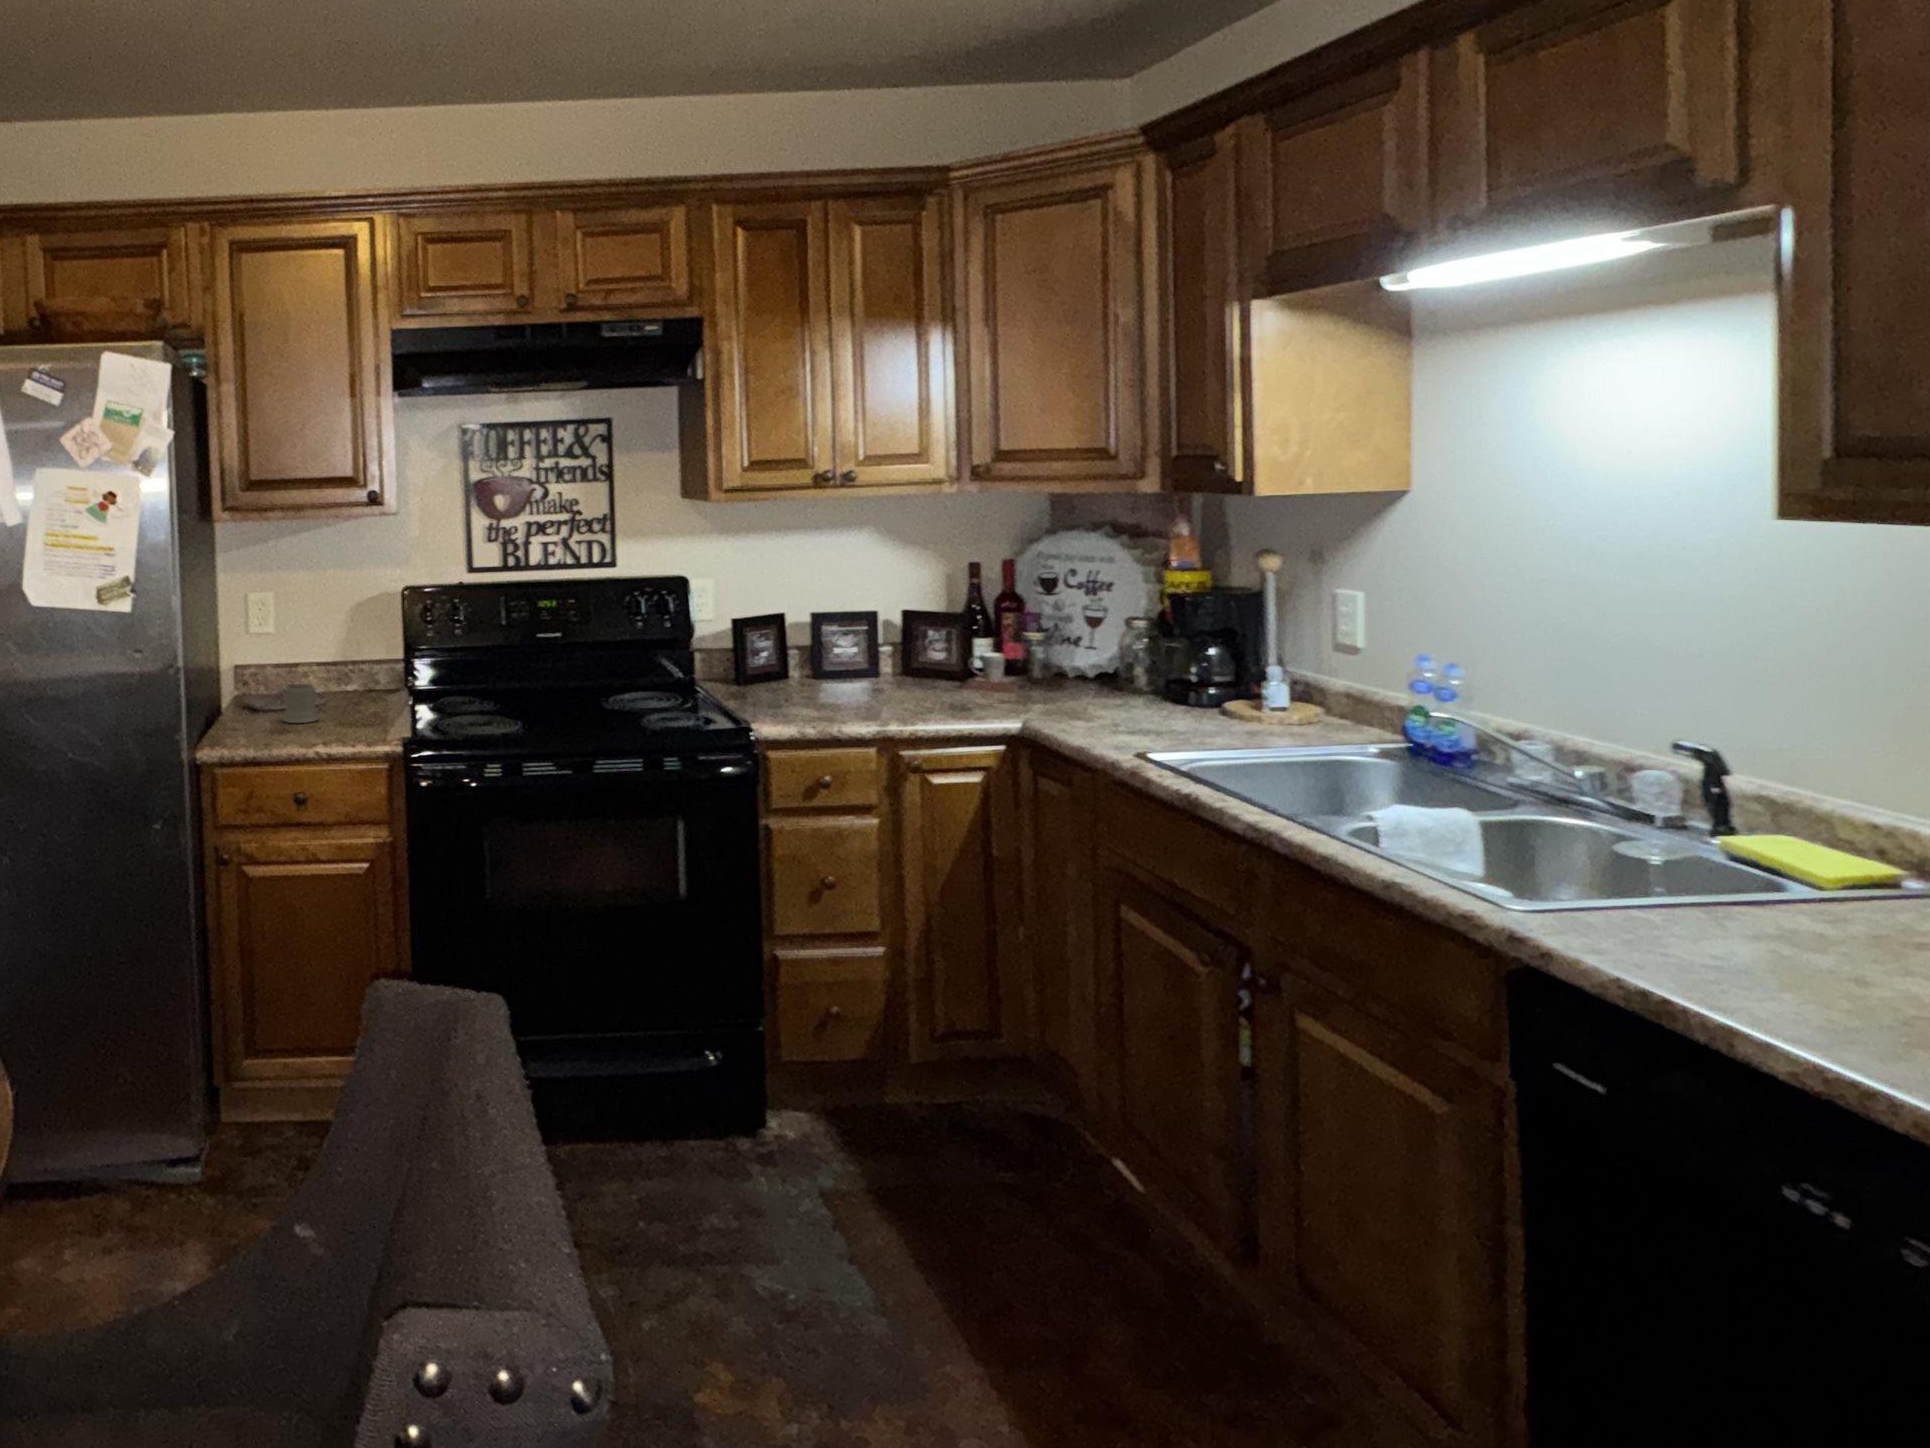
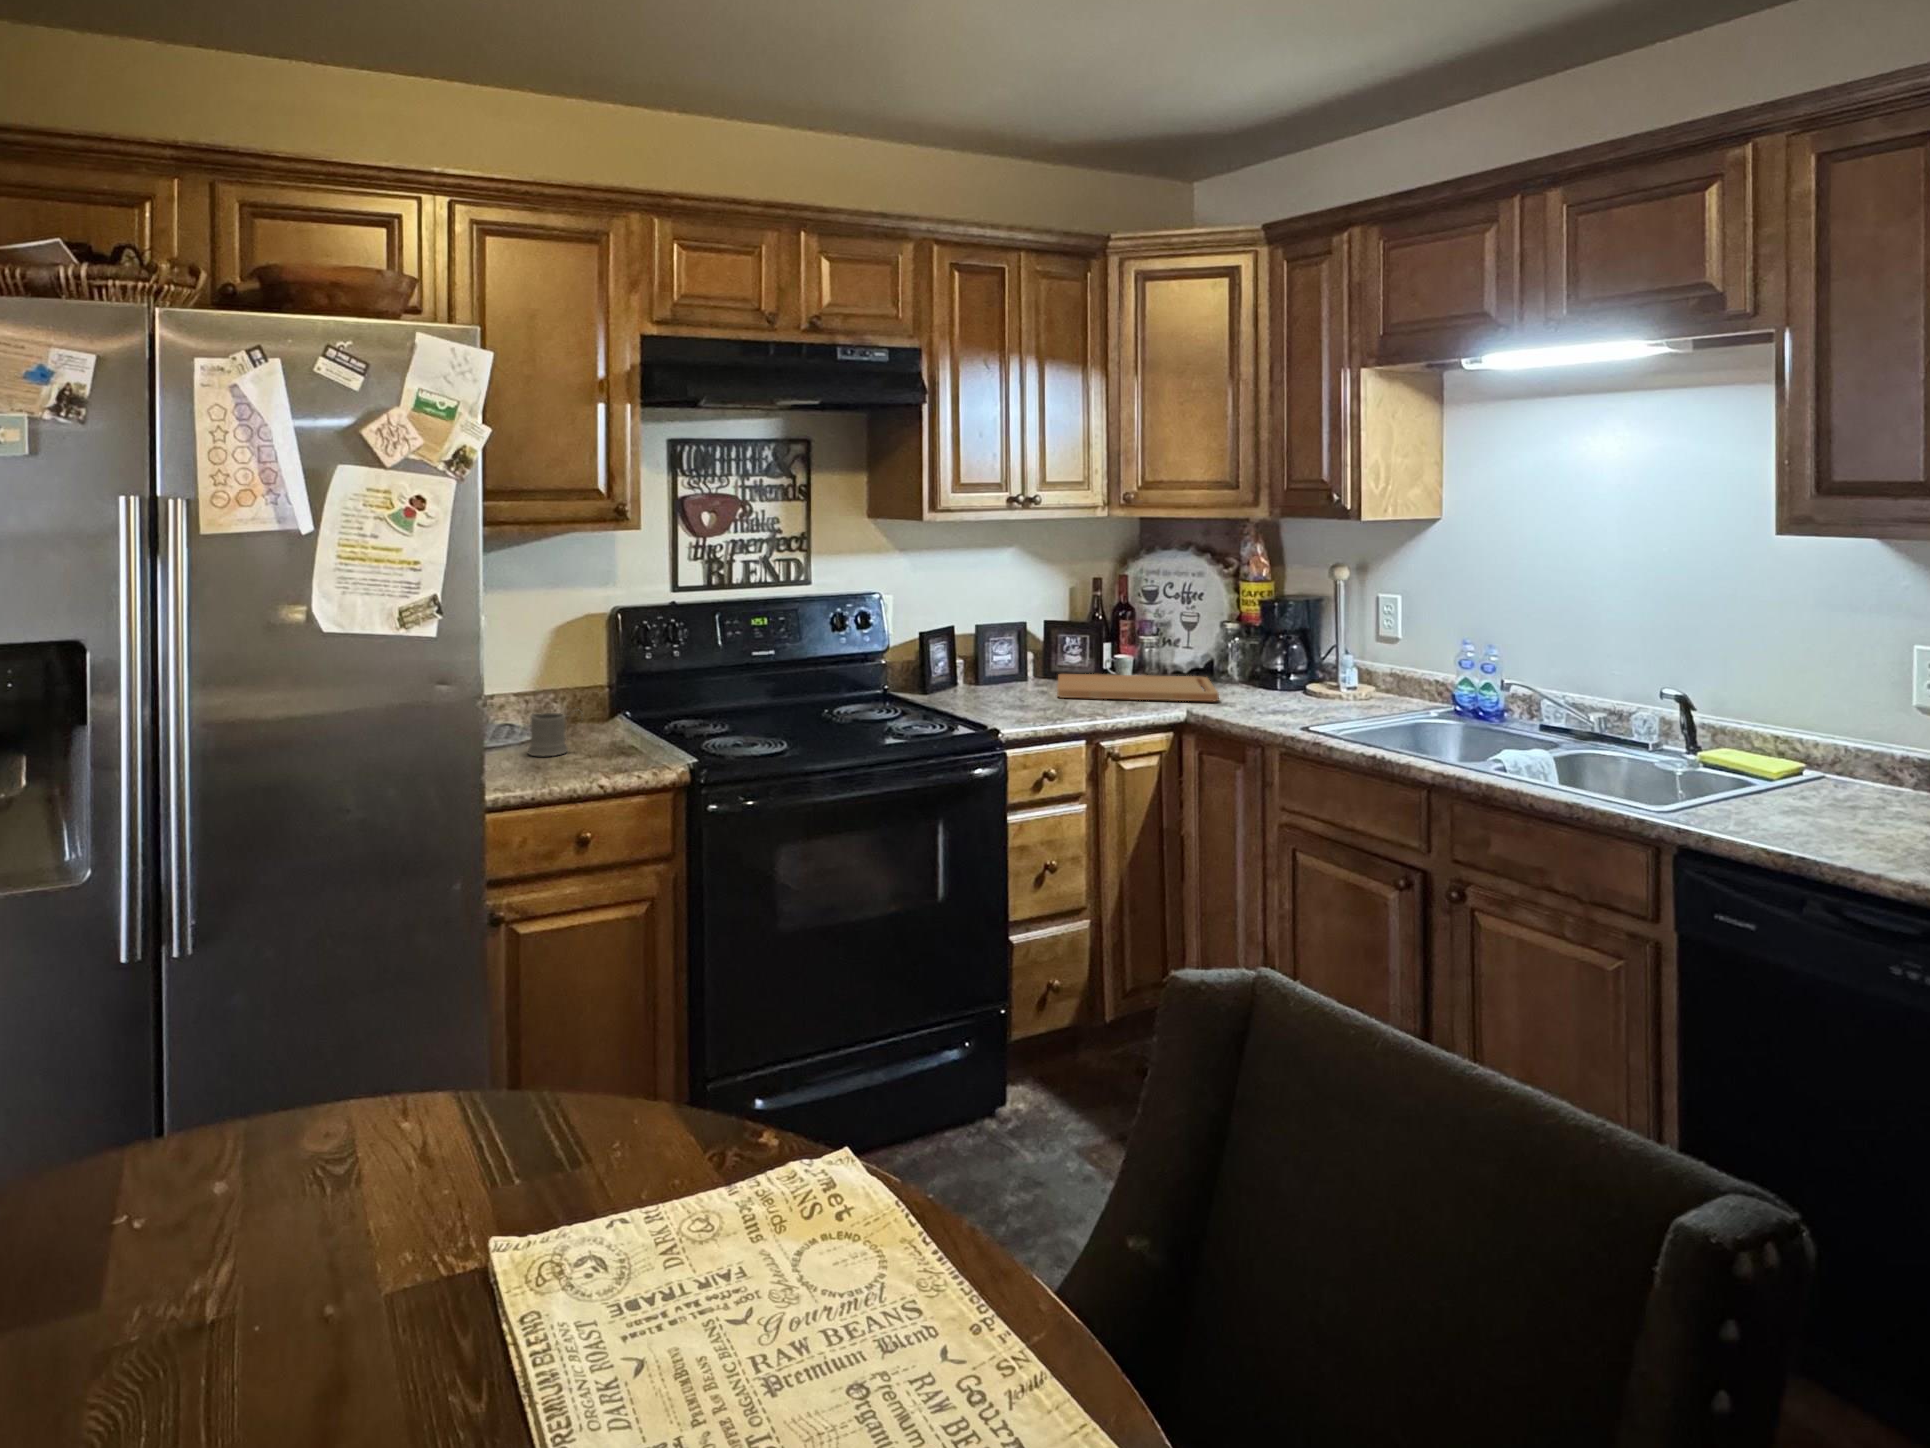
cutting board: none [877,673,1100,716] -> present [1057,674,1219,701]

